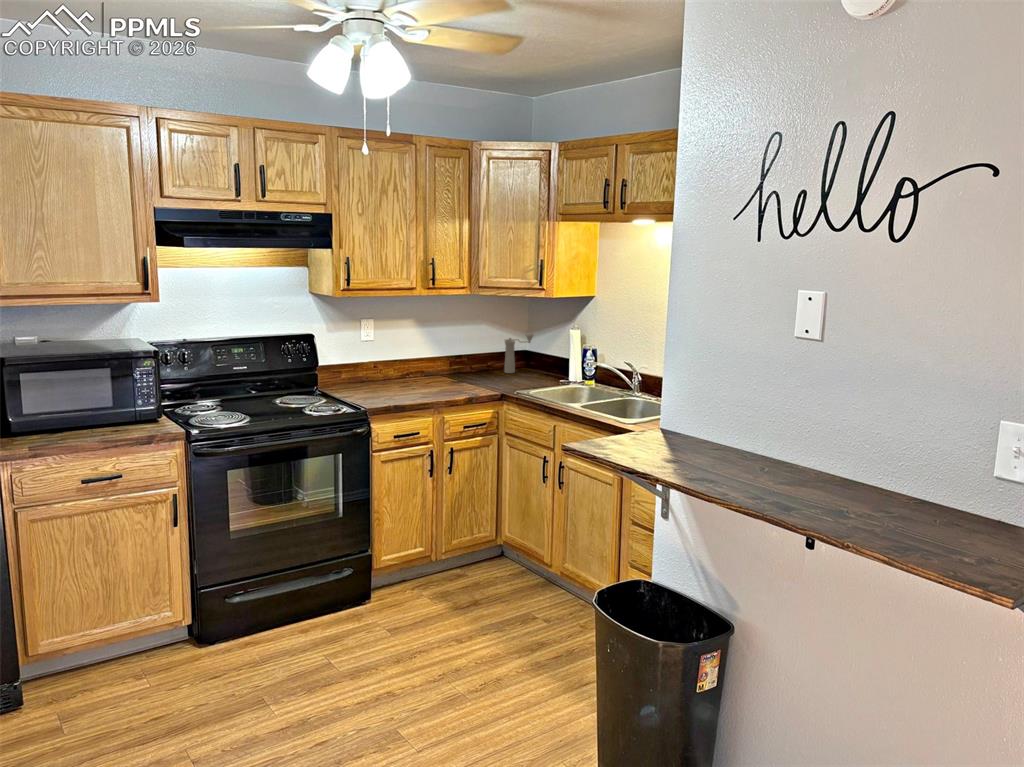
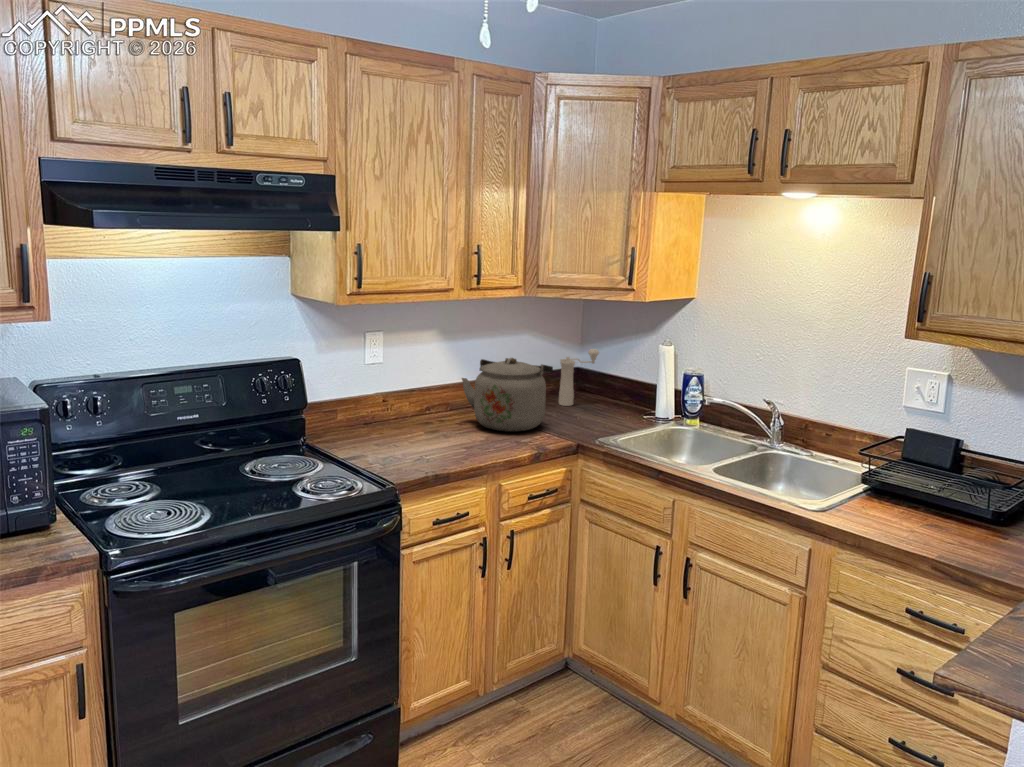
kettle: none [427,335,491,385] -> present [462,358,553,432]

